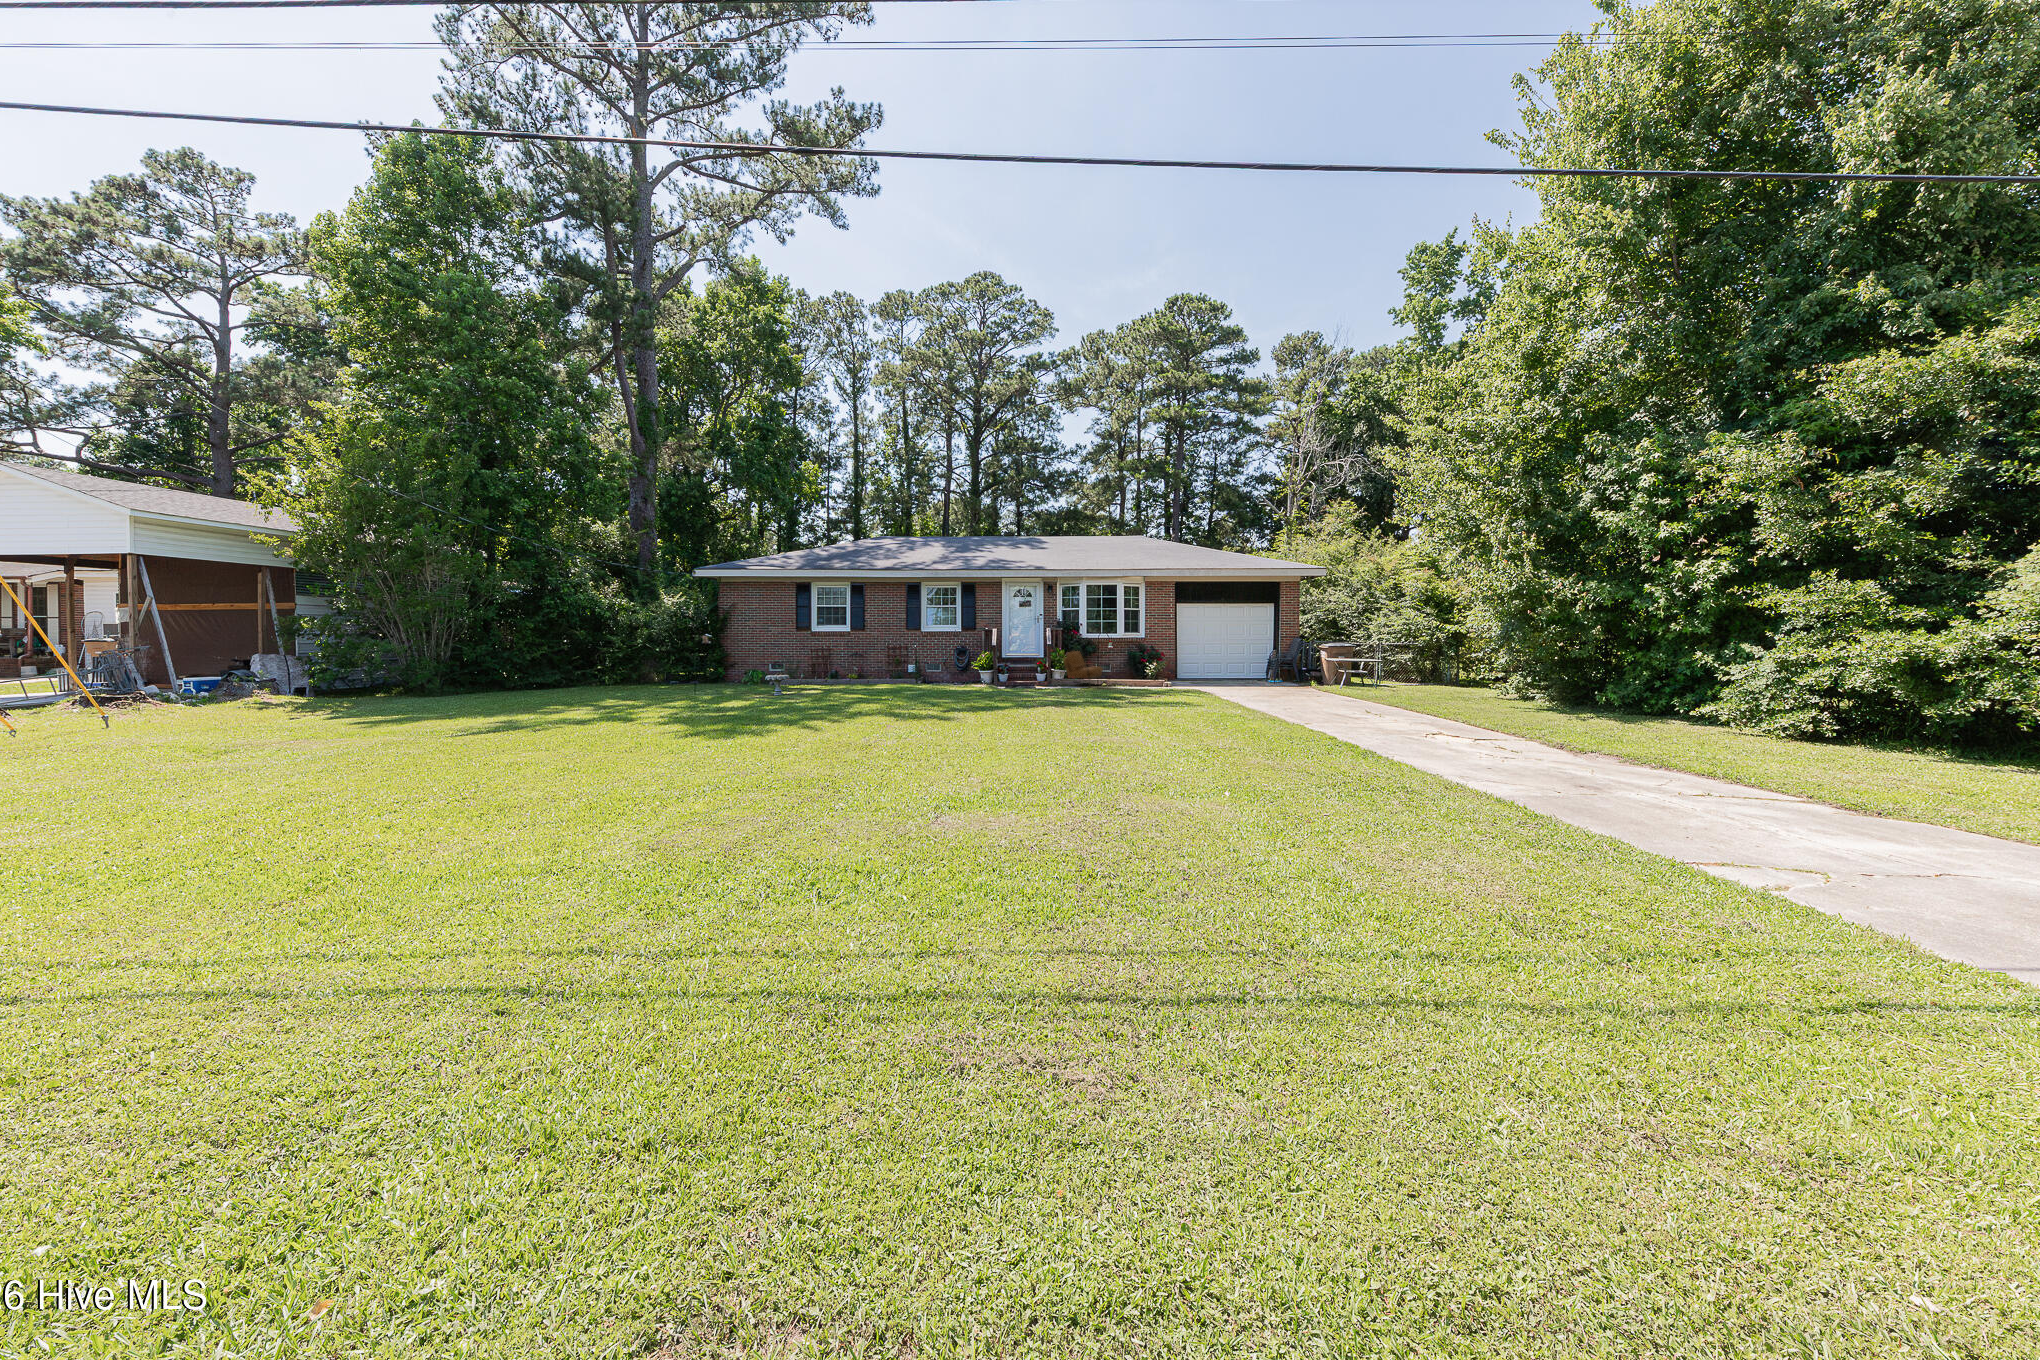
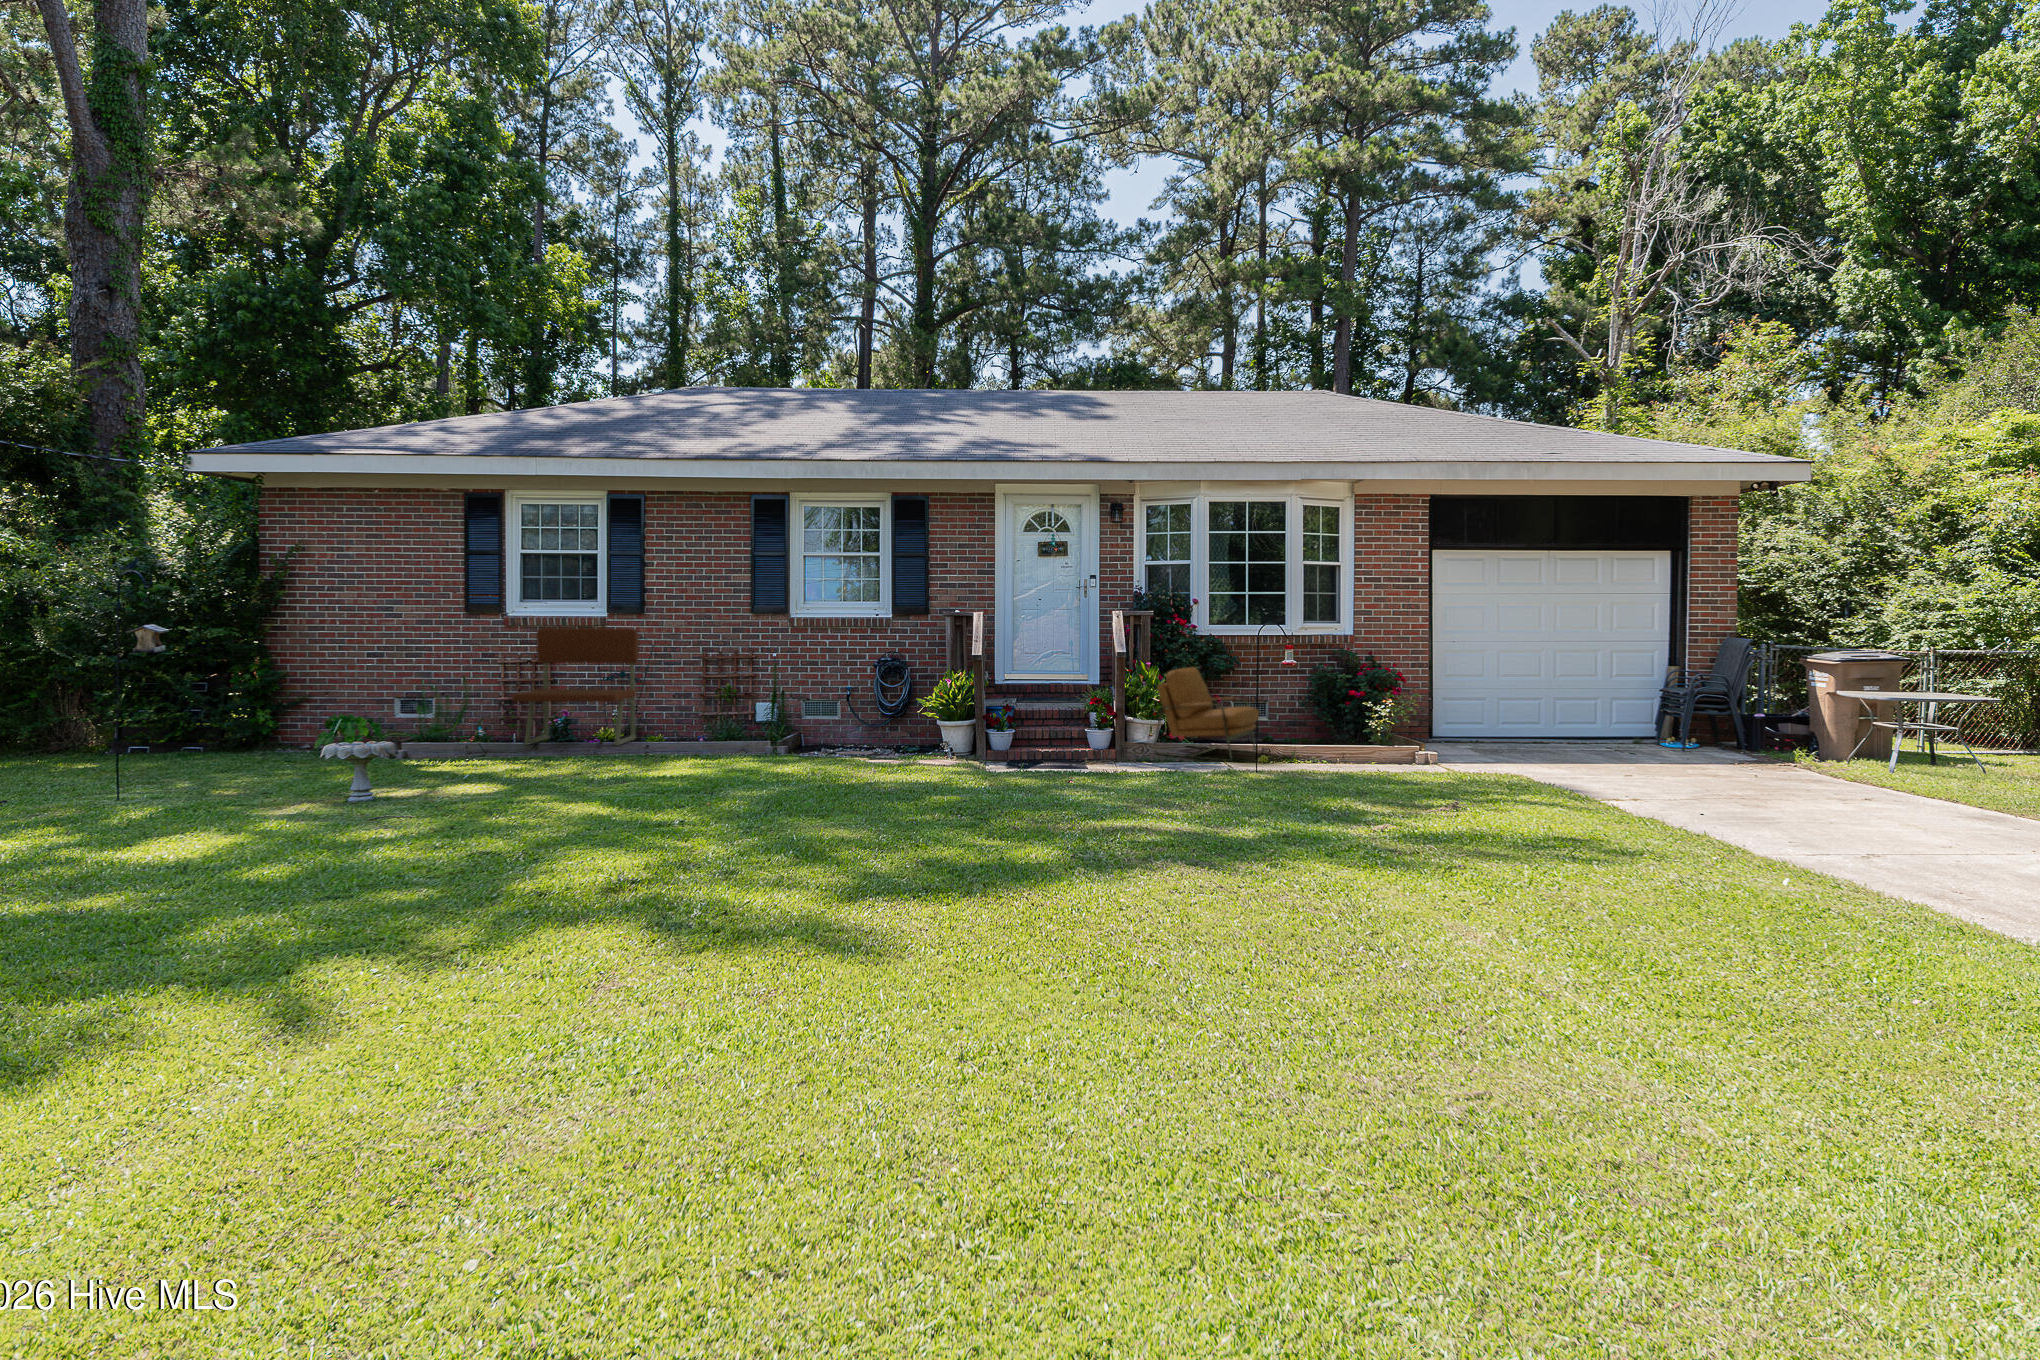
bench: none [817,634,863,679] -> present [512,628,639,746]

